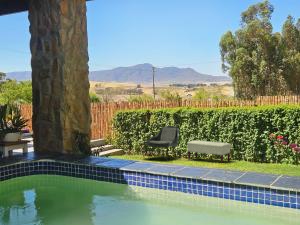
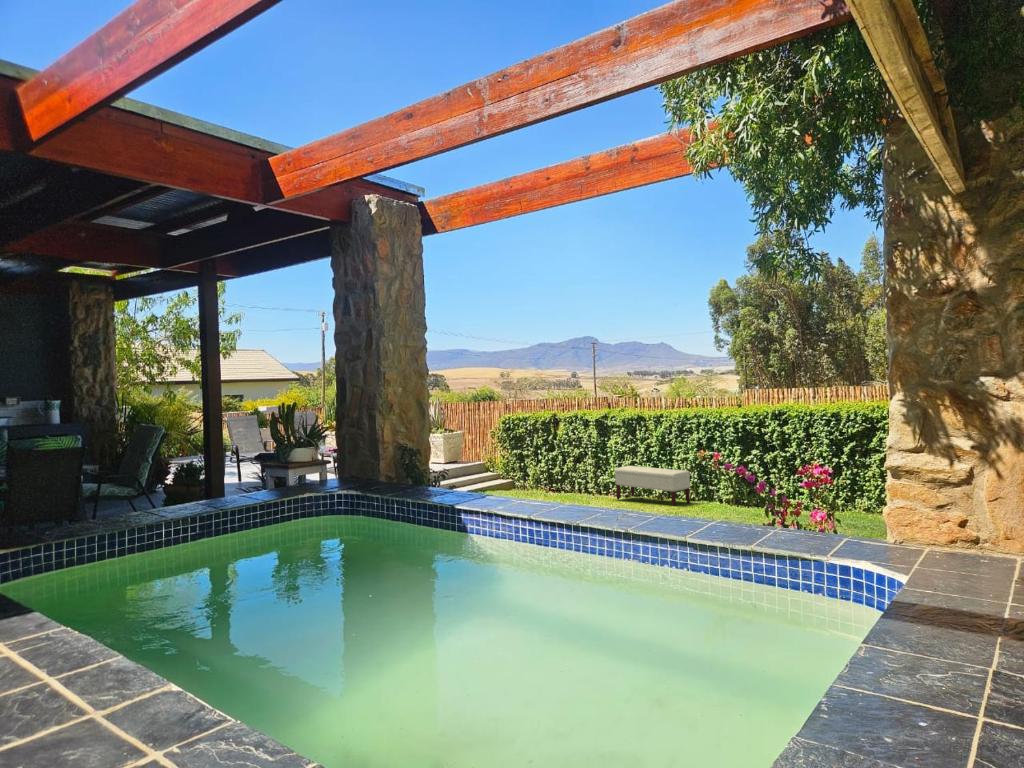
lounge chair: present [146,126,181,161] -> none [545,441,607,503]

